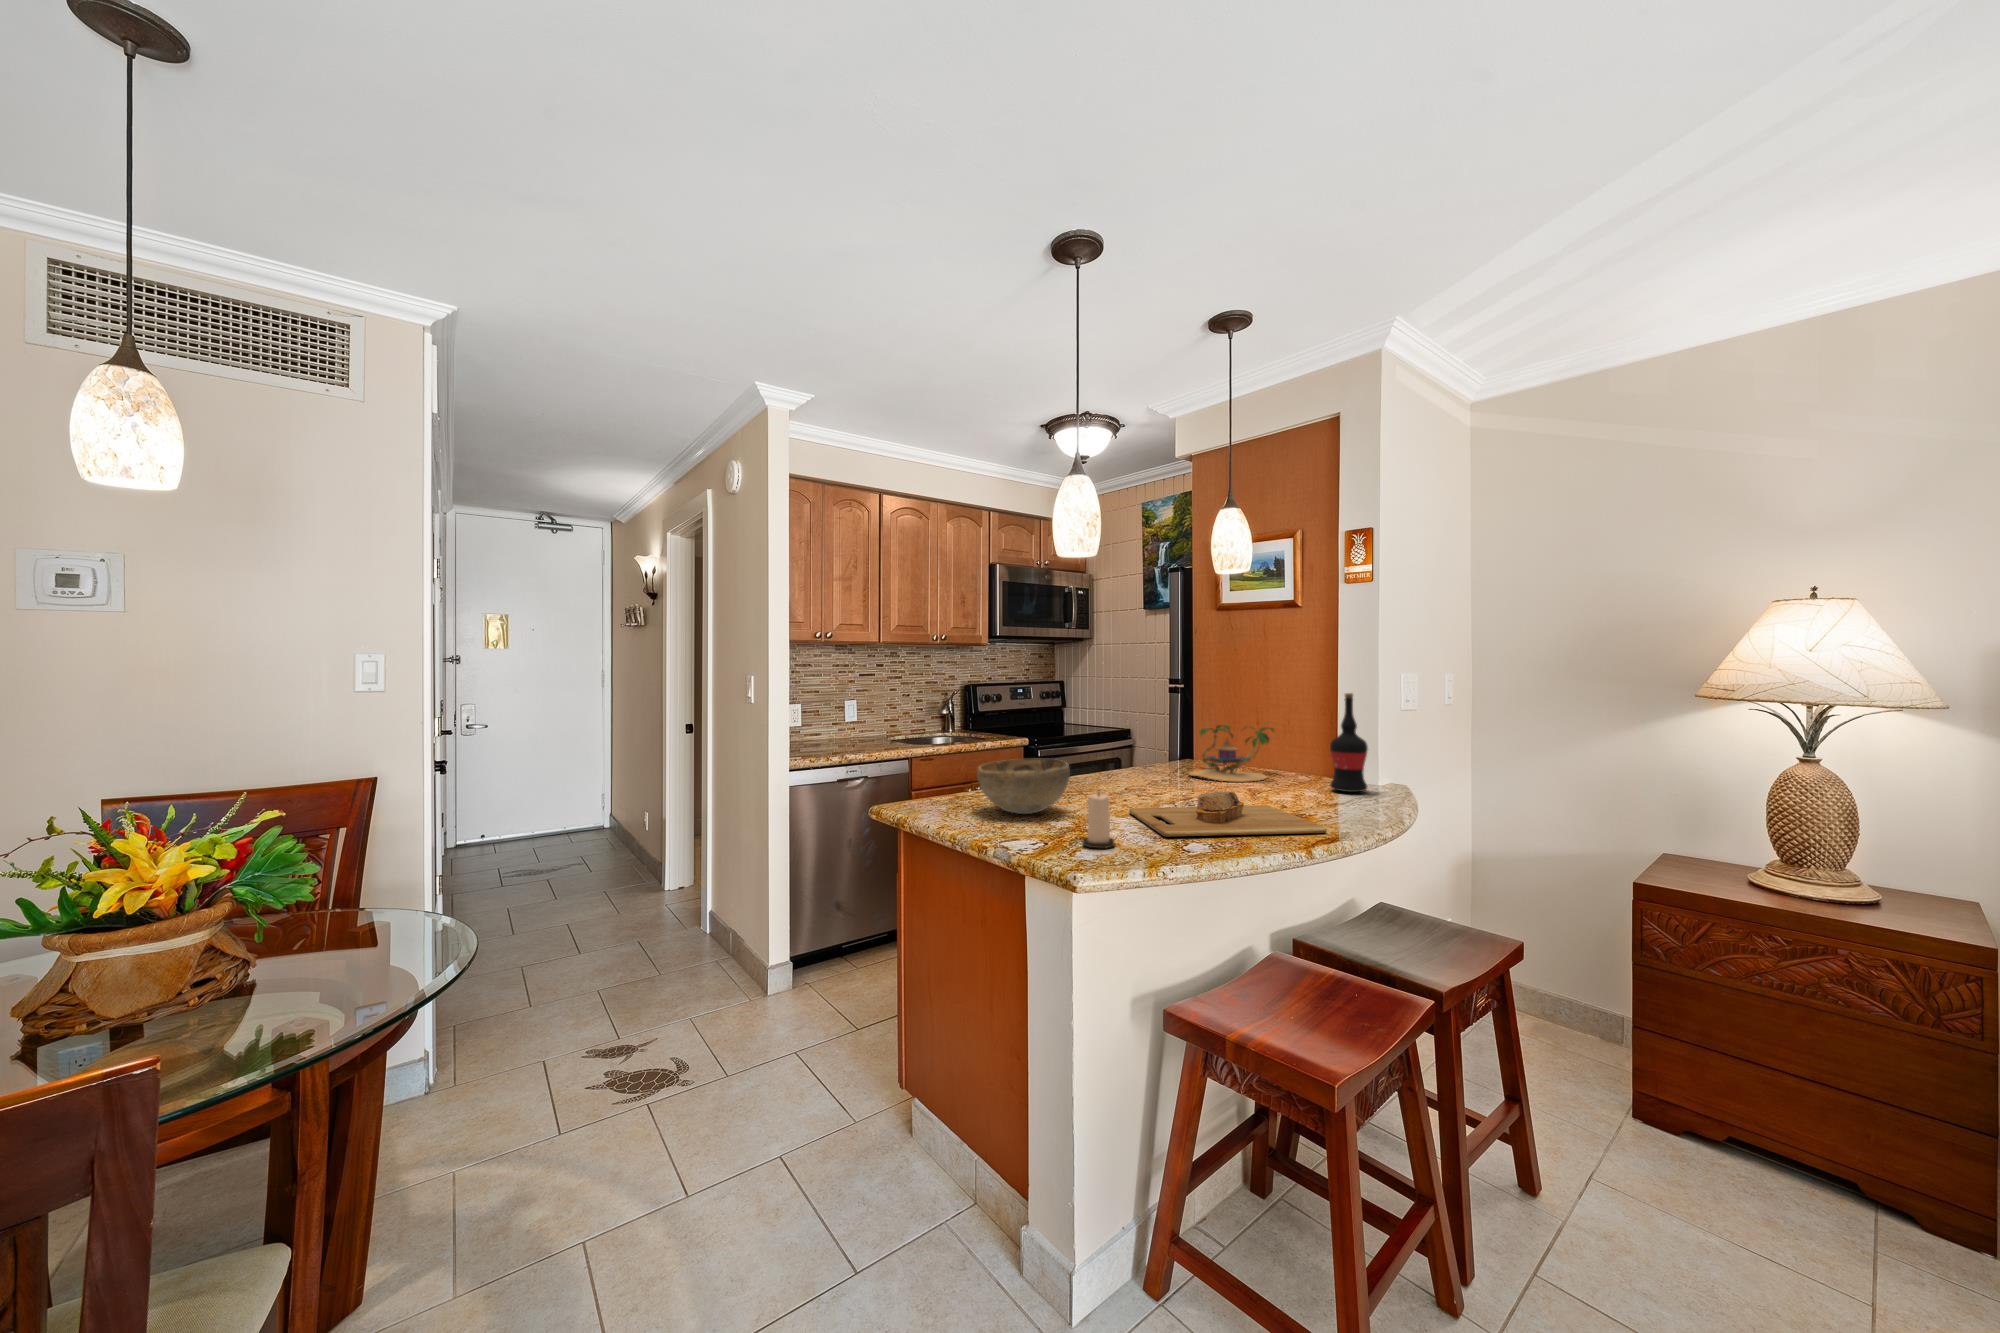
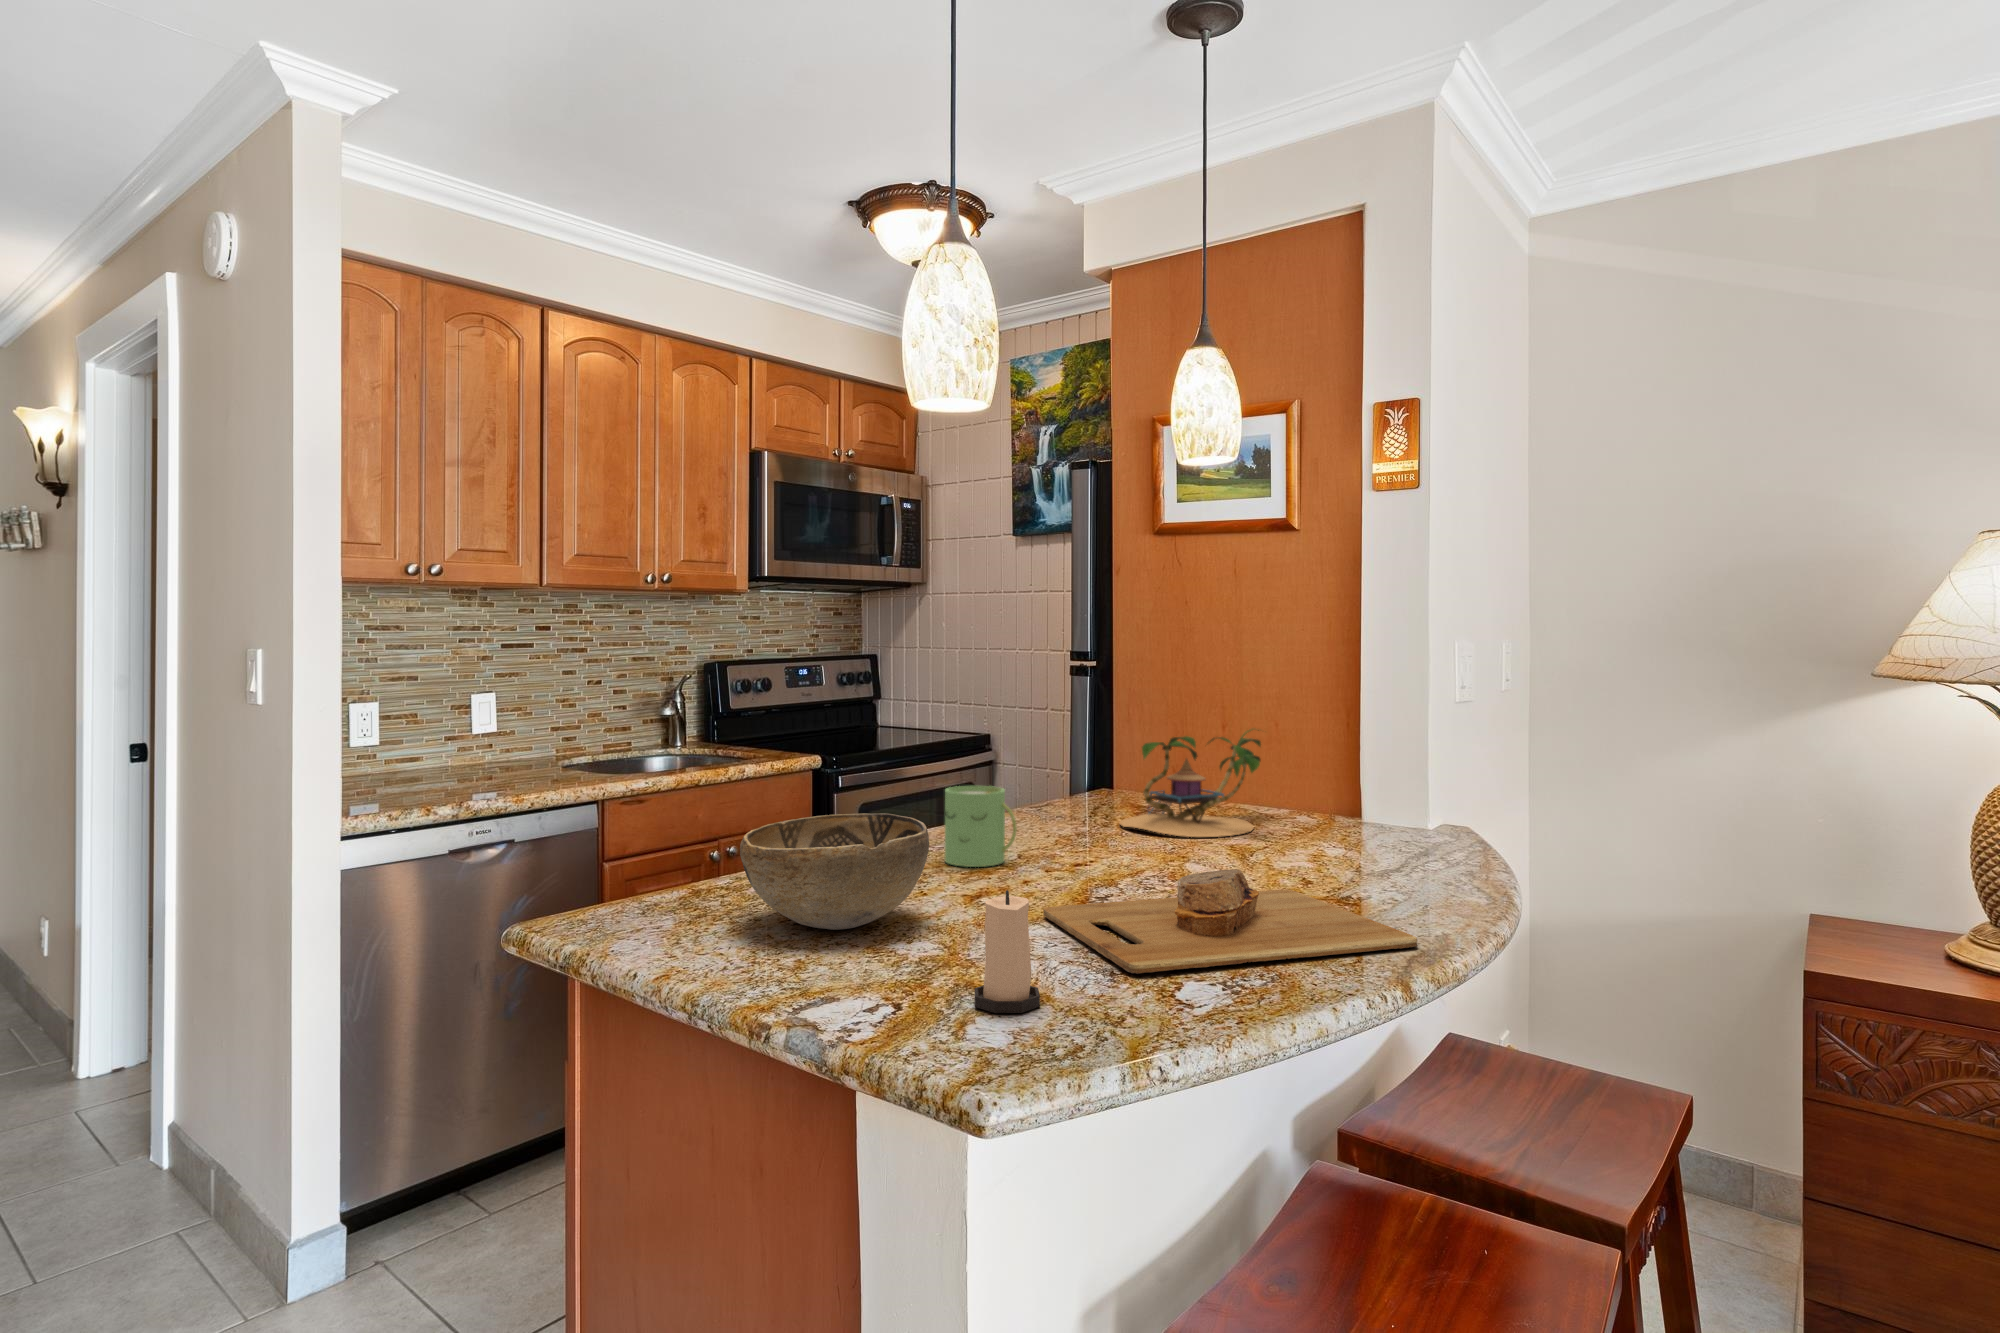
wine bottle: present [1330,693,1368,792] -> none [1370,680,1434,853]
mug: none [1085,749,1123,791] -> present [945,786,1017,867]

